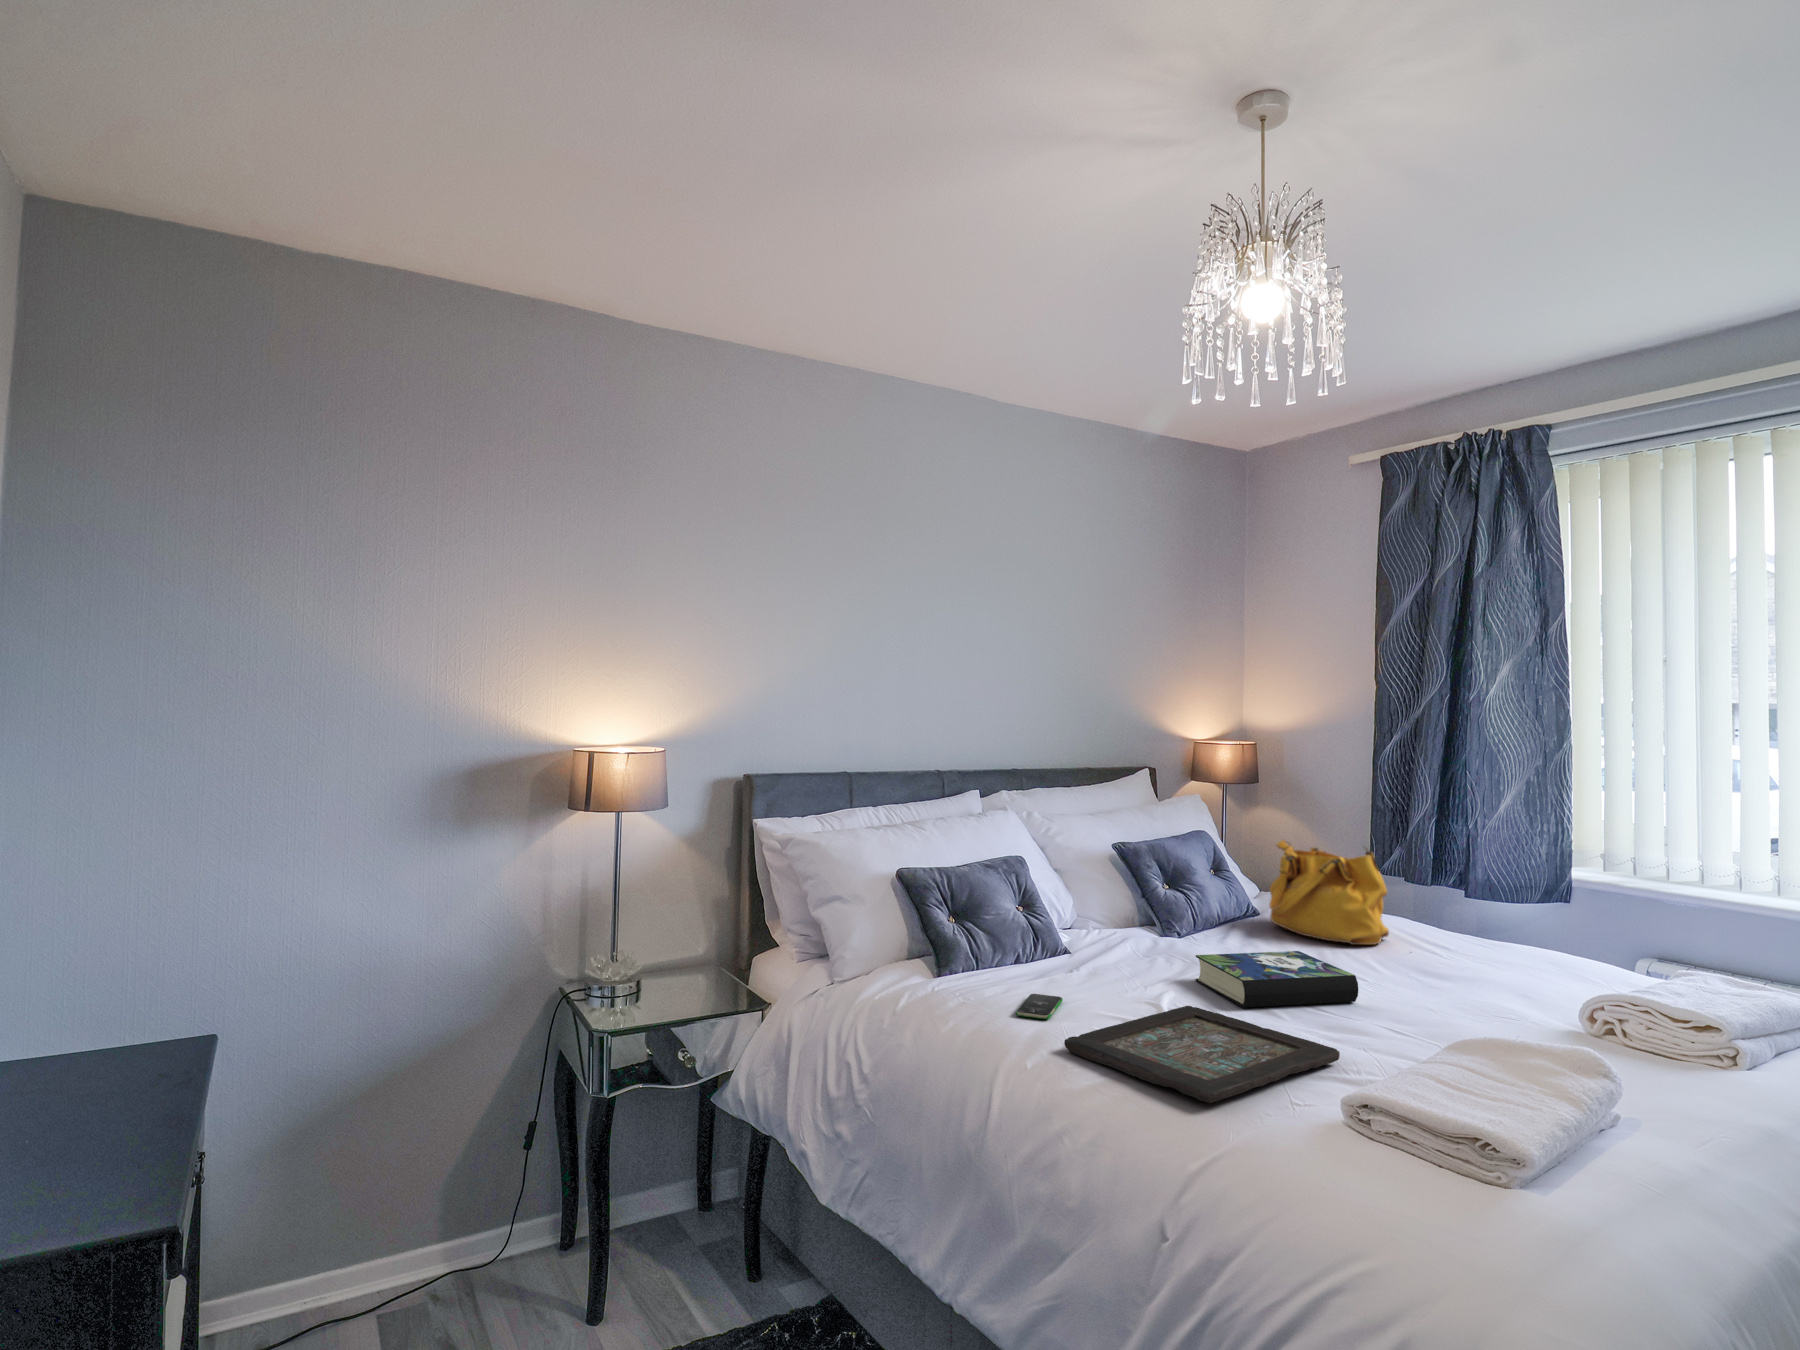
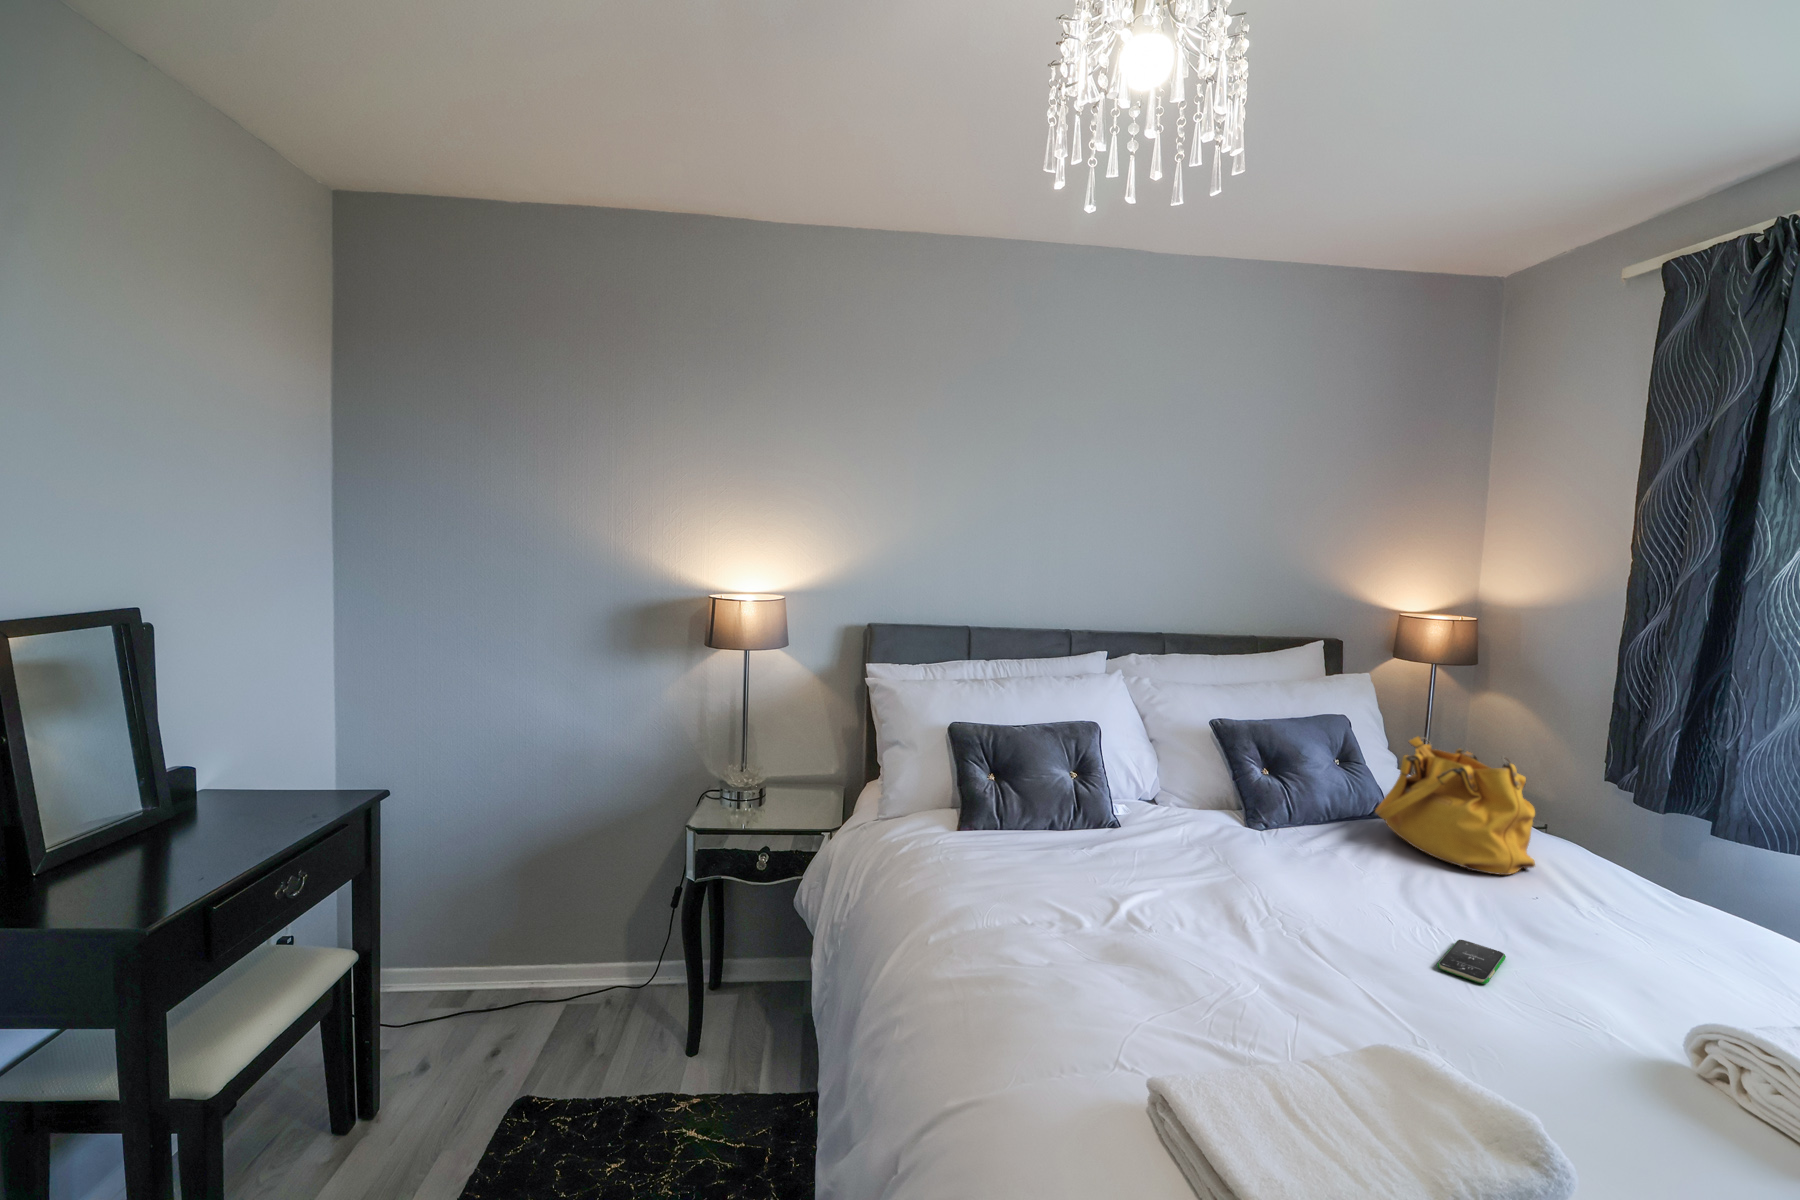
book: present [1195,951,1358,1007] -> none [1207,852,1376,943]
smartphone: present [1016,994,1063,1019] -> present [1437,940,1506,984]
decorative tray: present [1064,1006,1340,1103] -> none [962,907,1243,1024]

